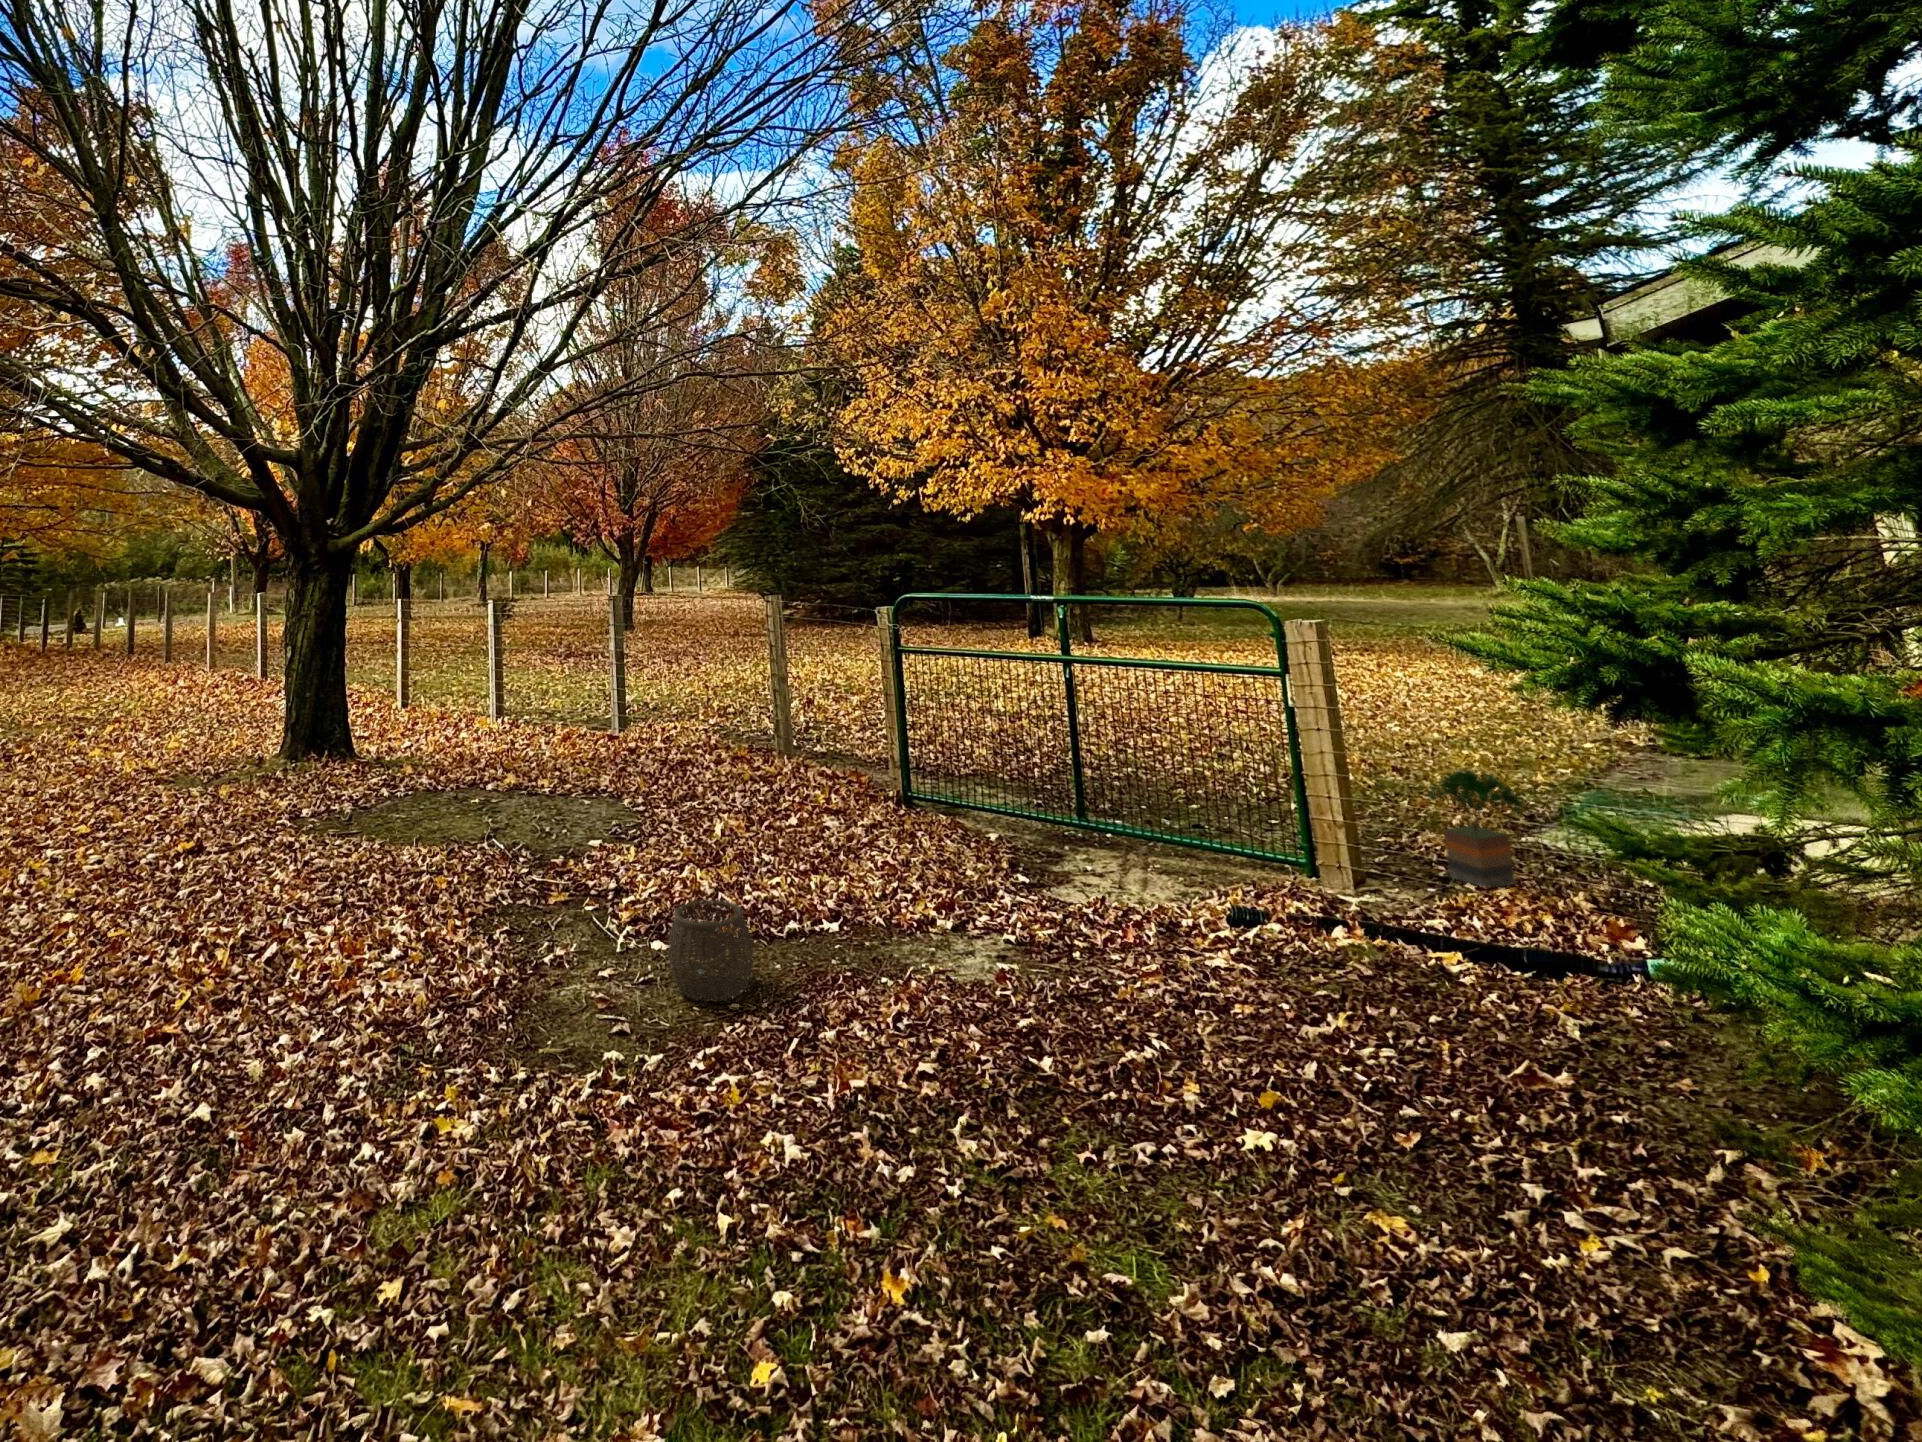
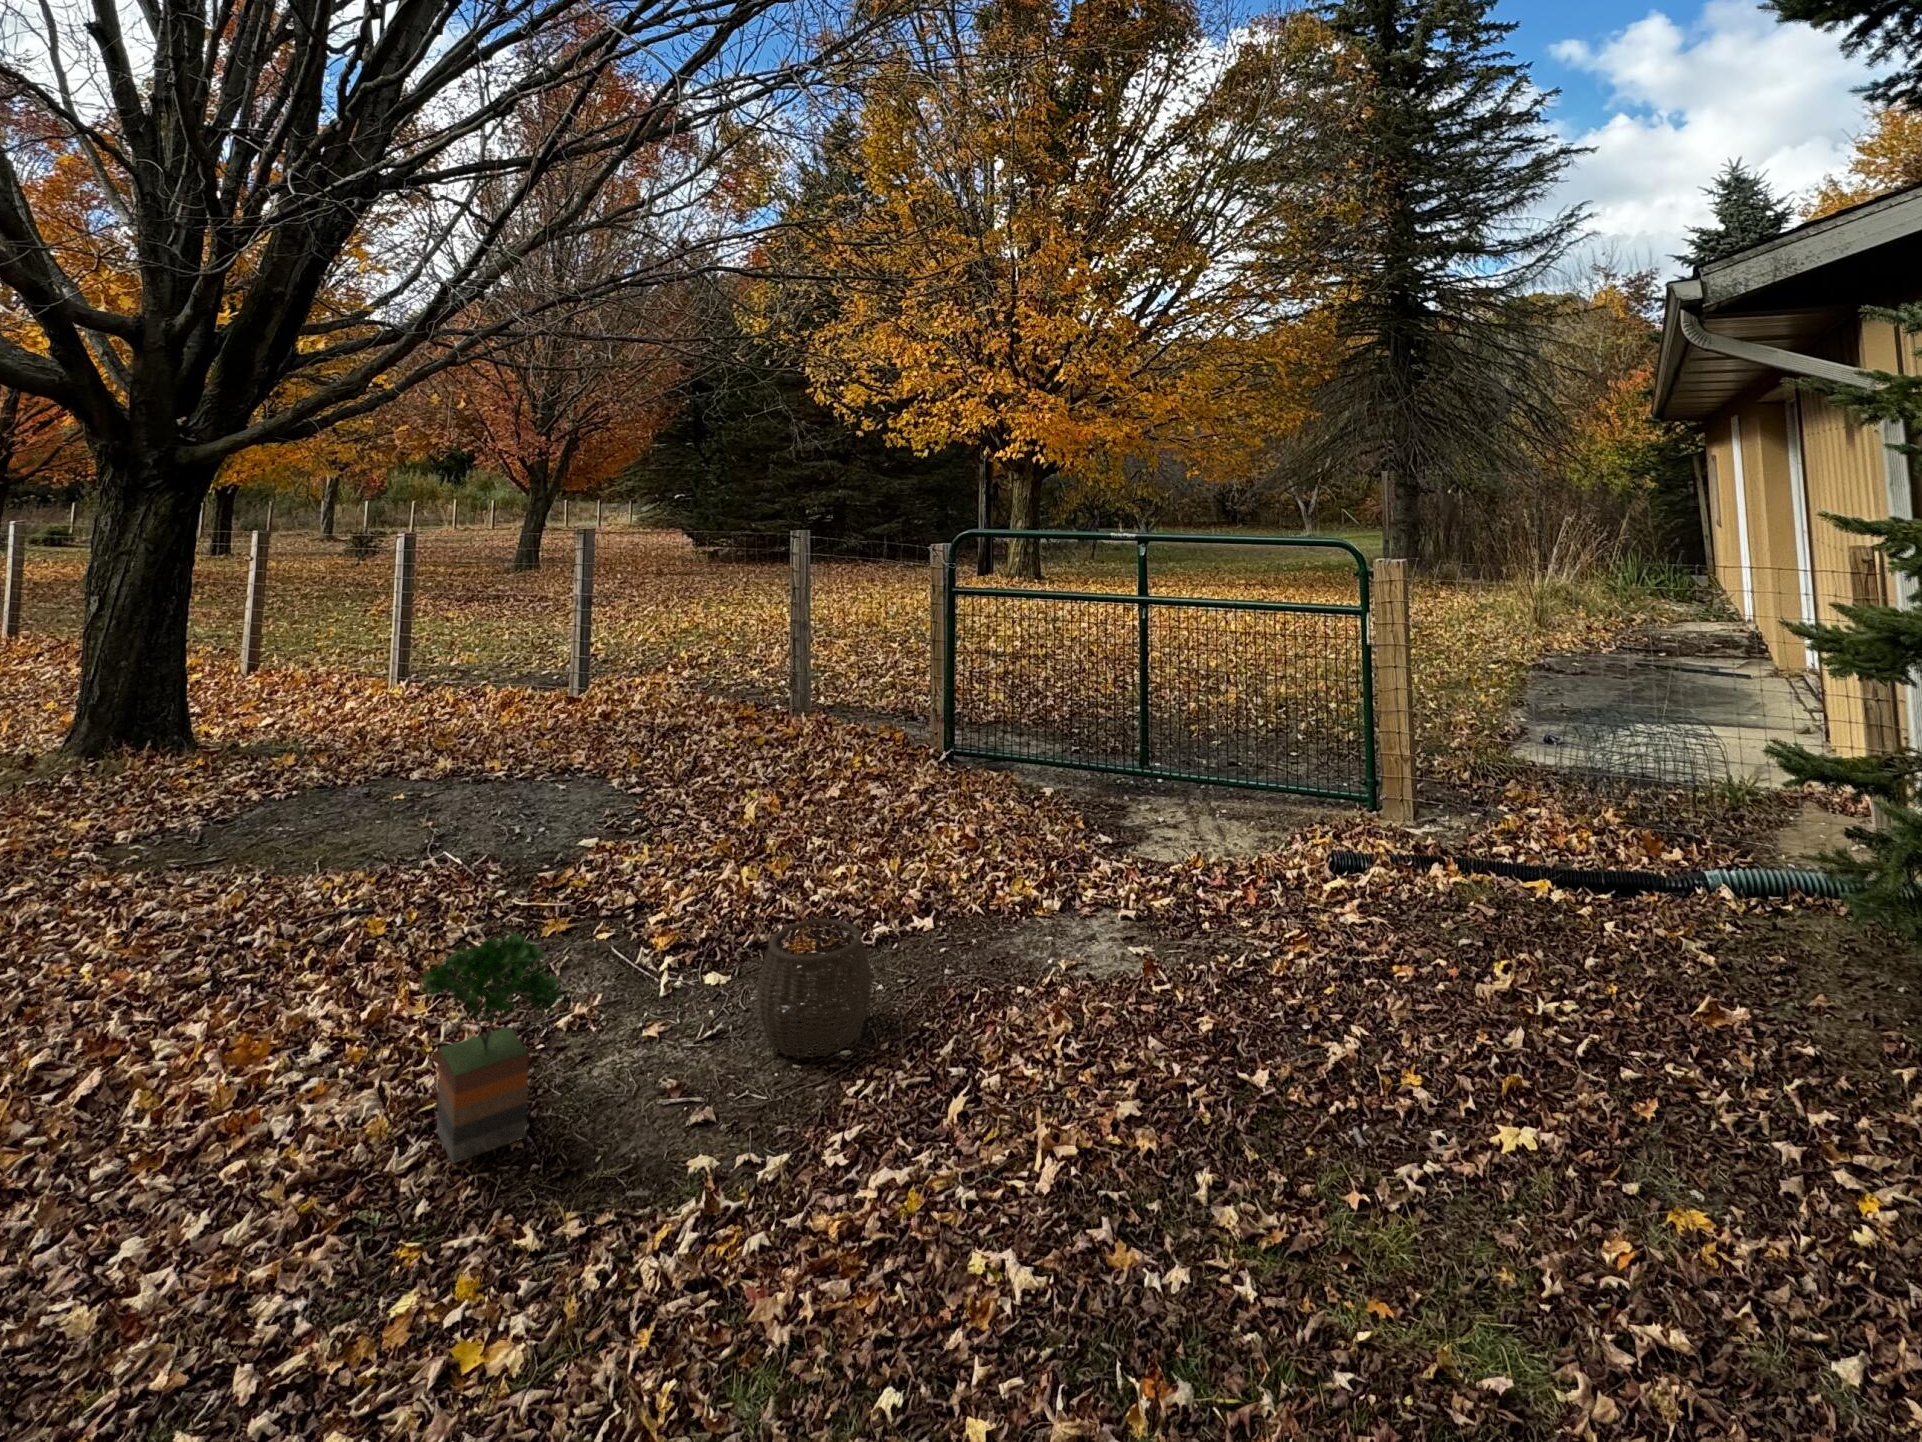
potted tree: present [1429,771,1525,888] -> present [422,933,560,1163]

